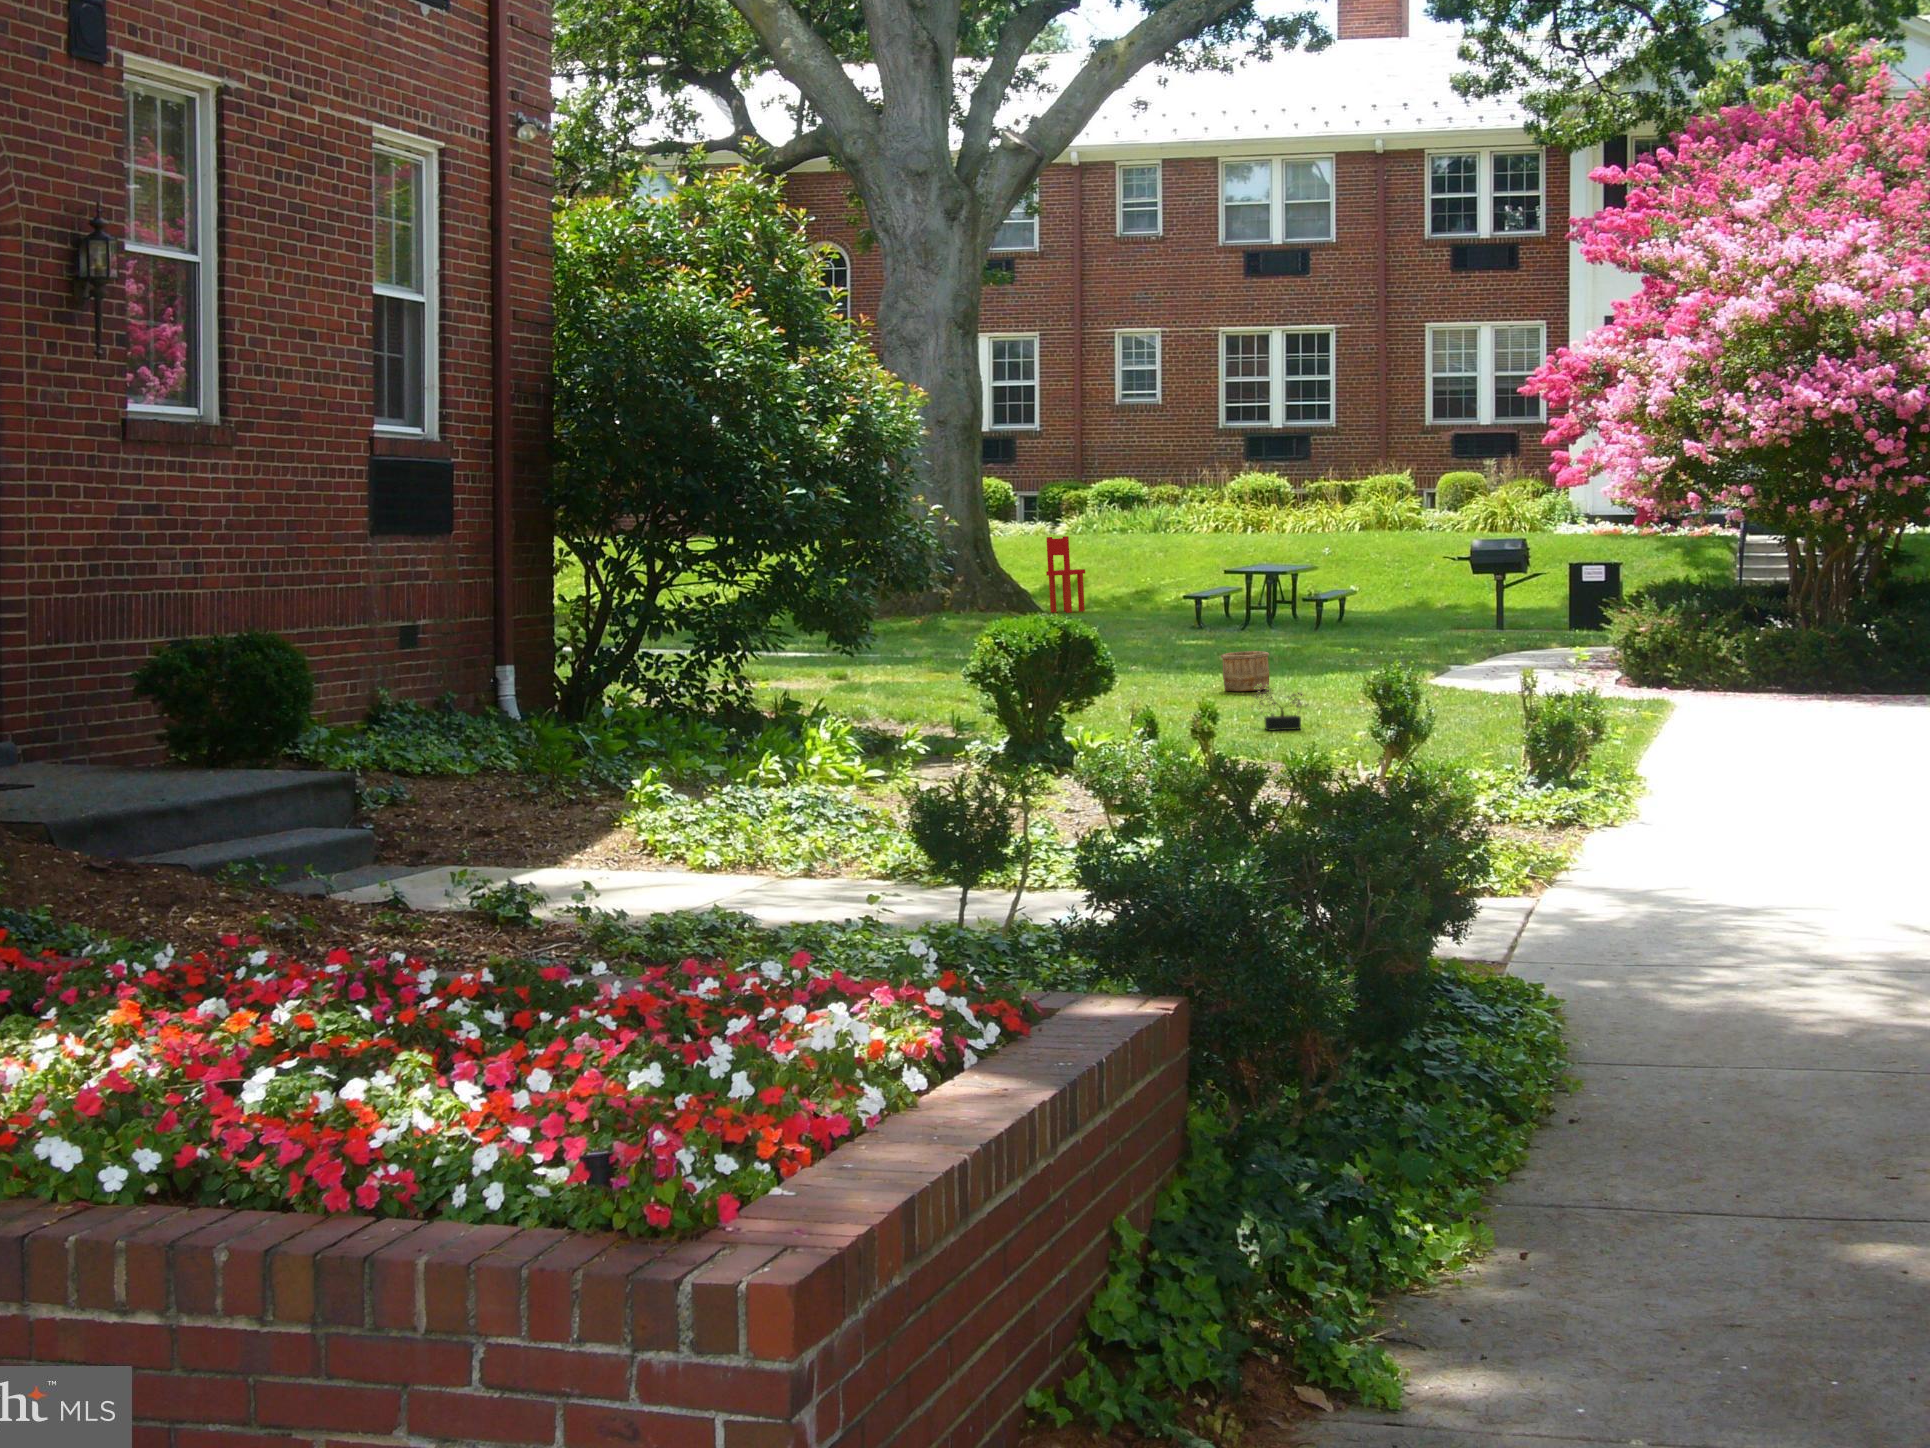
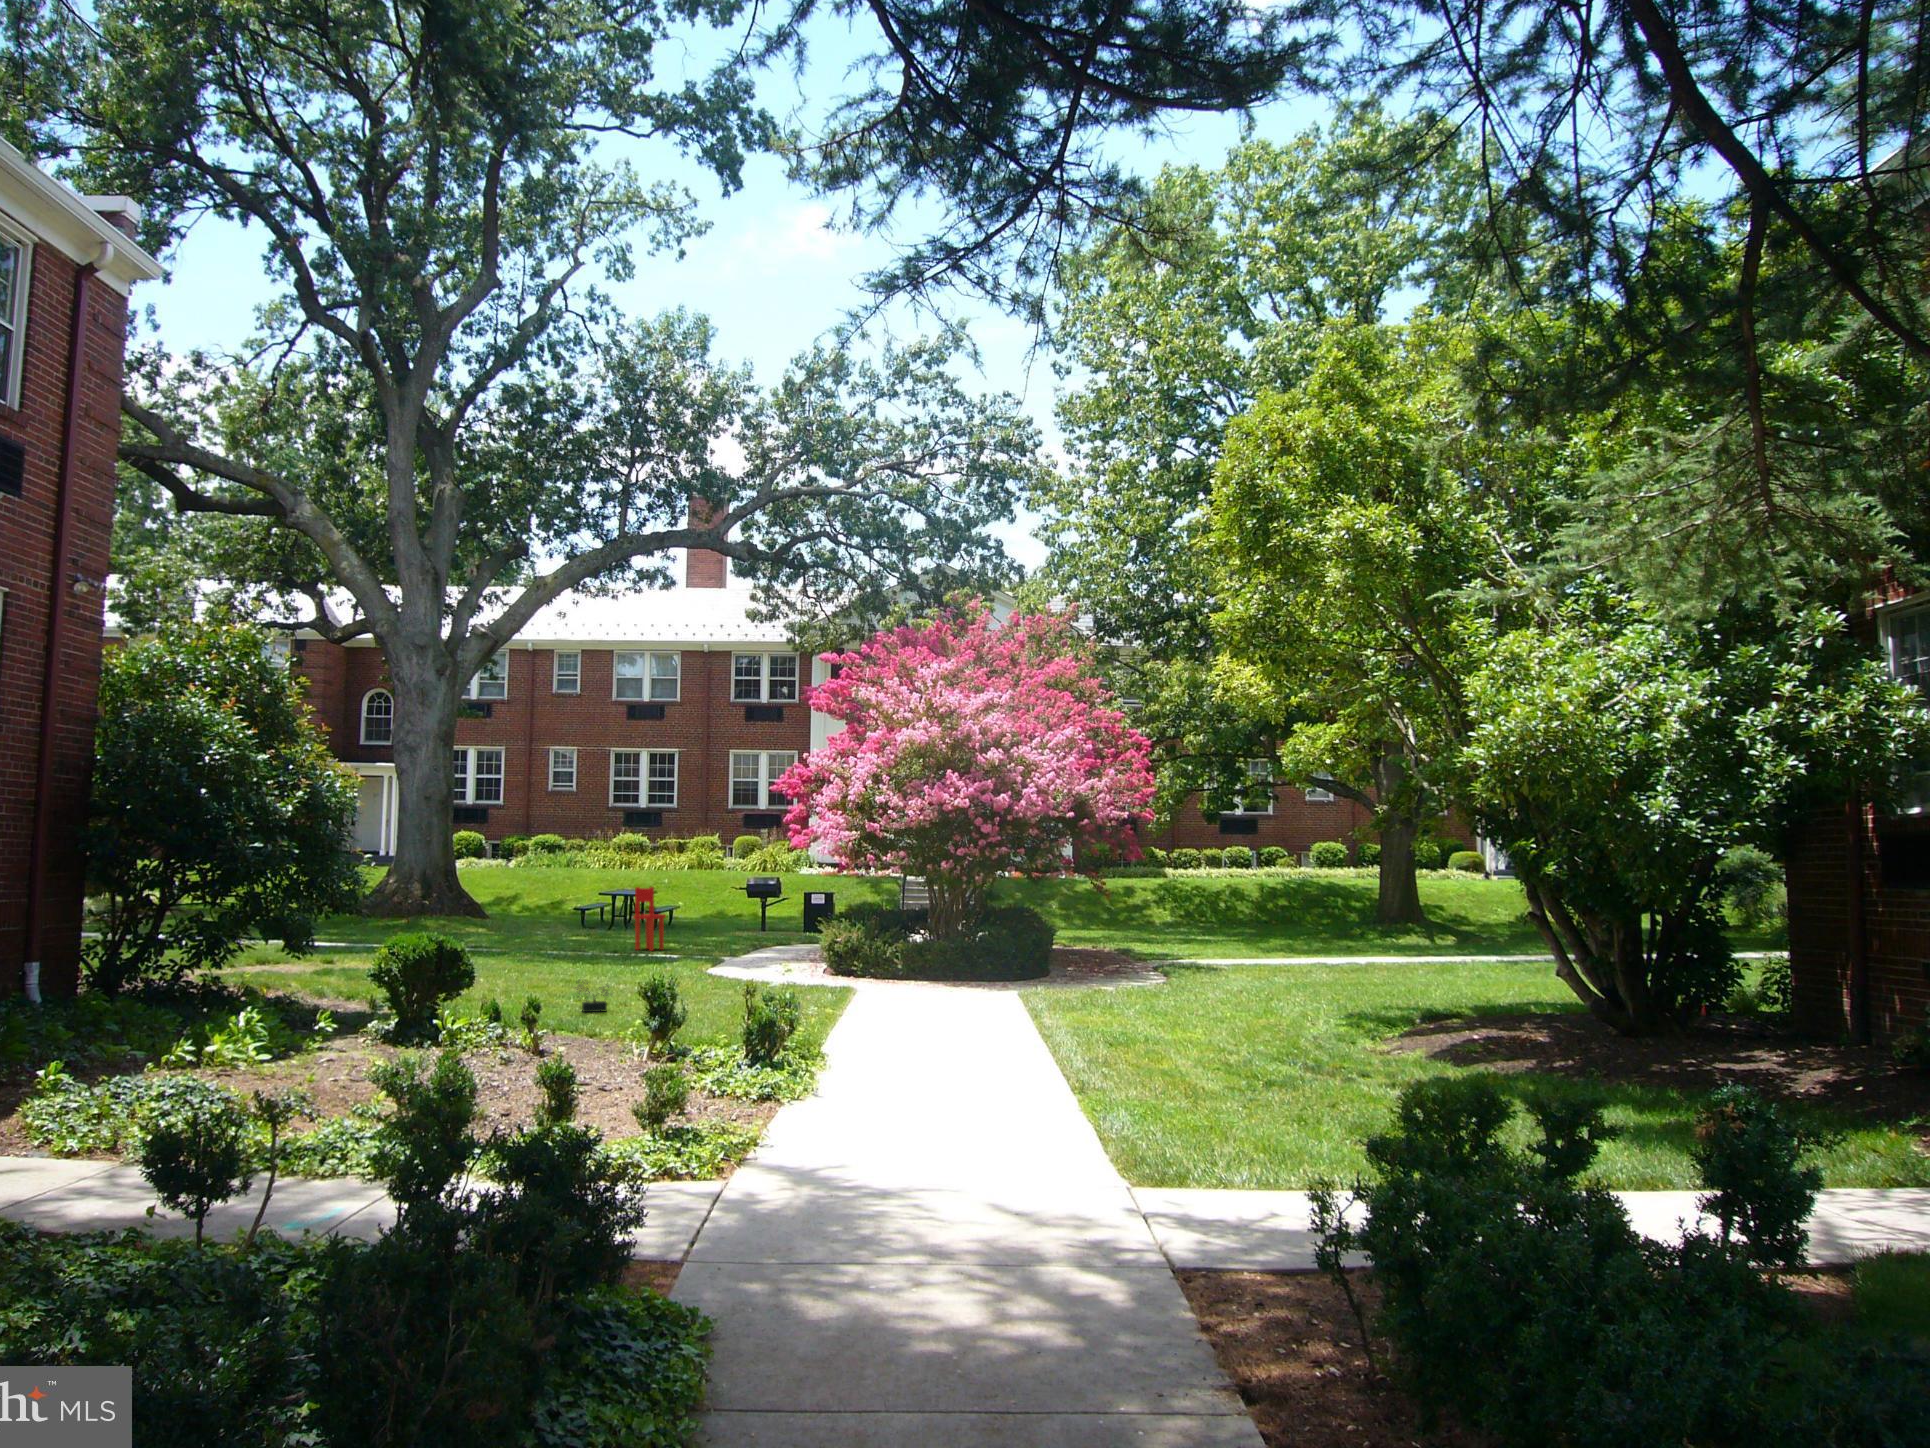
chair: present [1046,536,1085,613] -> present [634,887,666,951]
wooden bucket: present [1221,651,1269,691] -> none [567,952,600,979]

